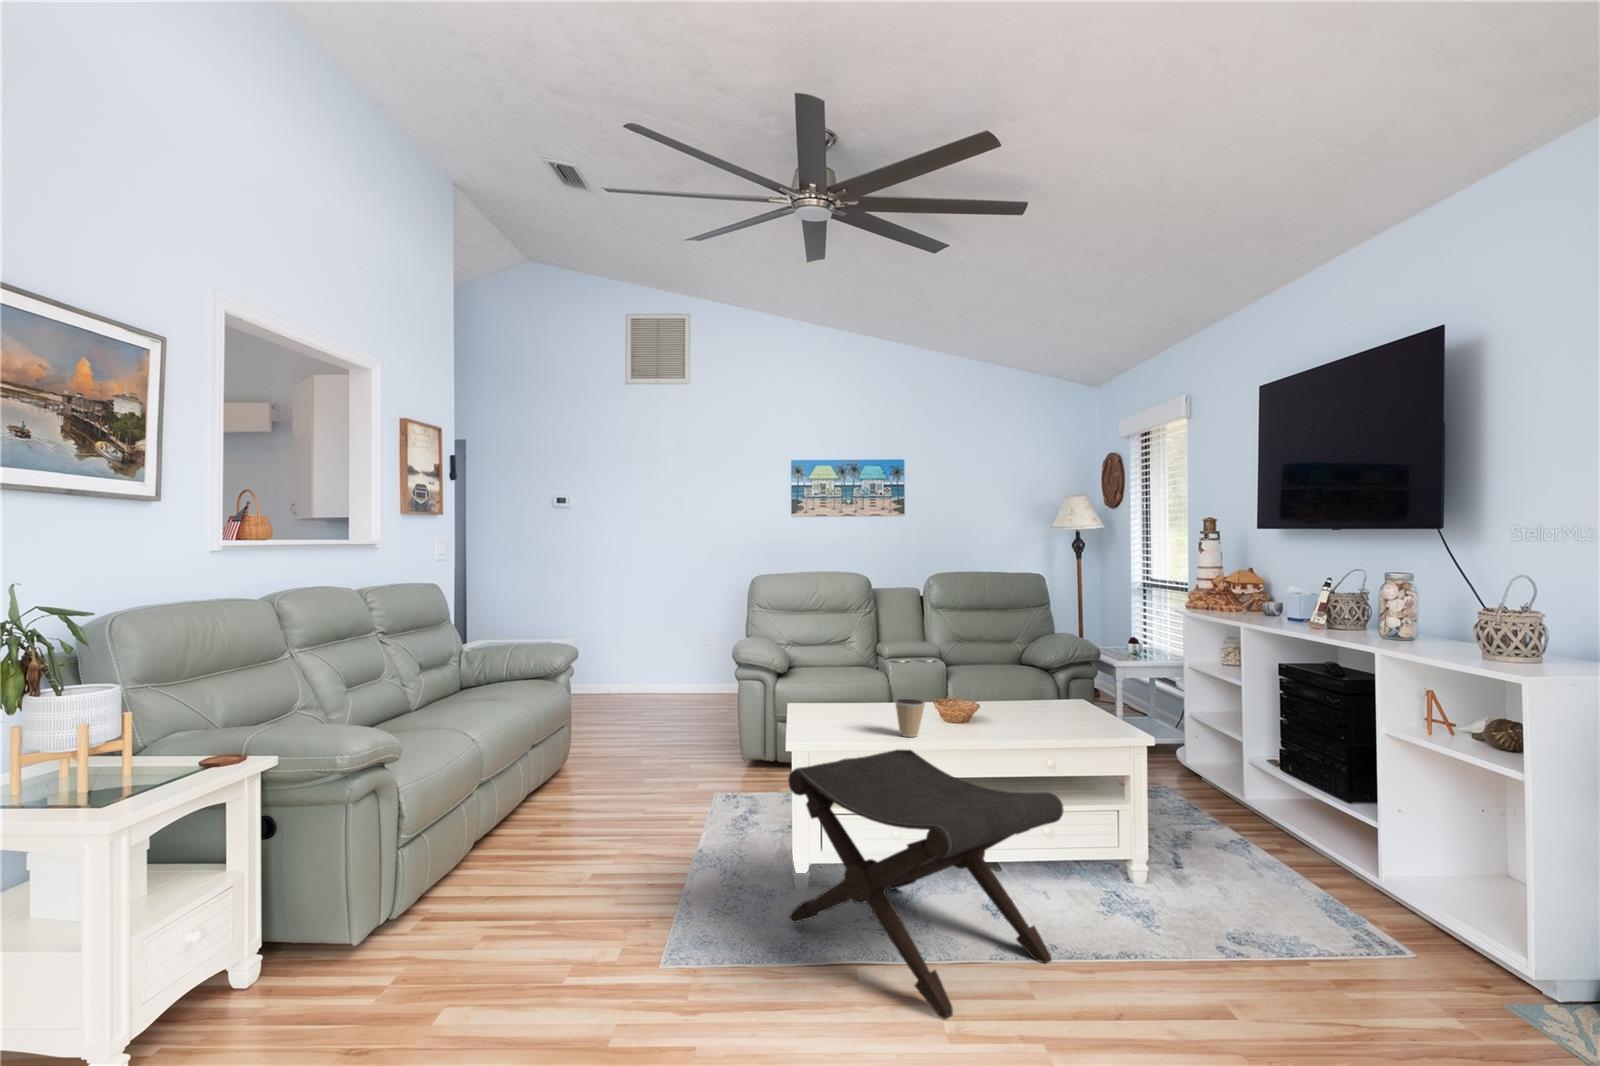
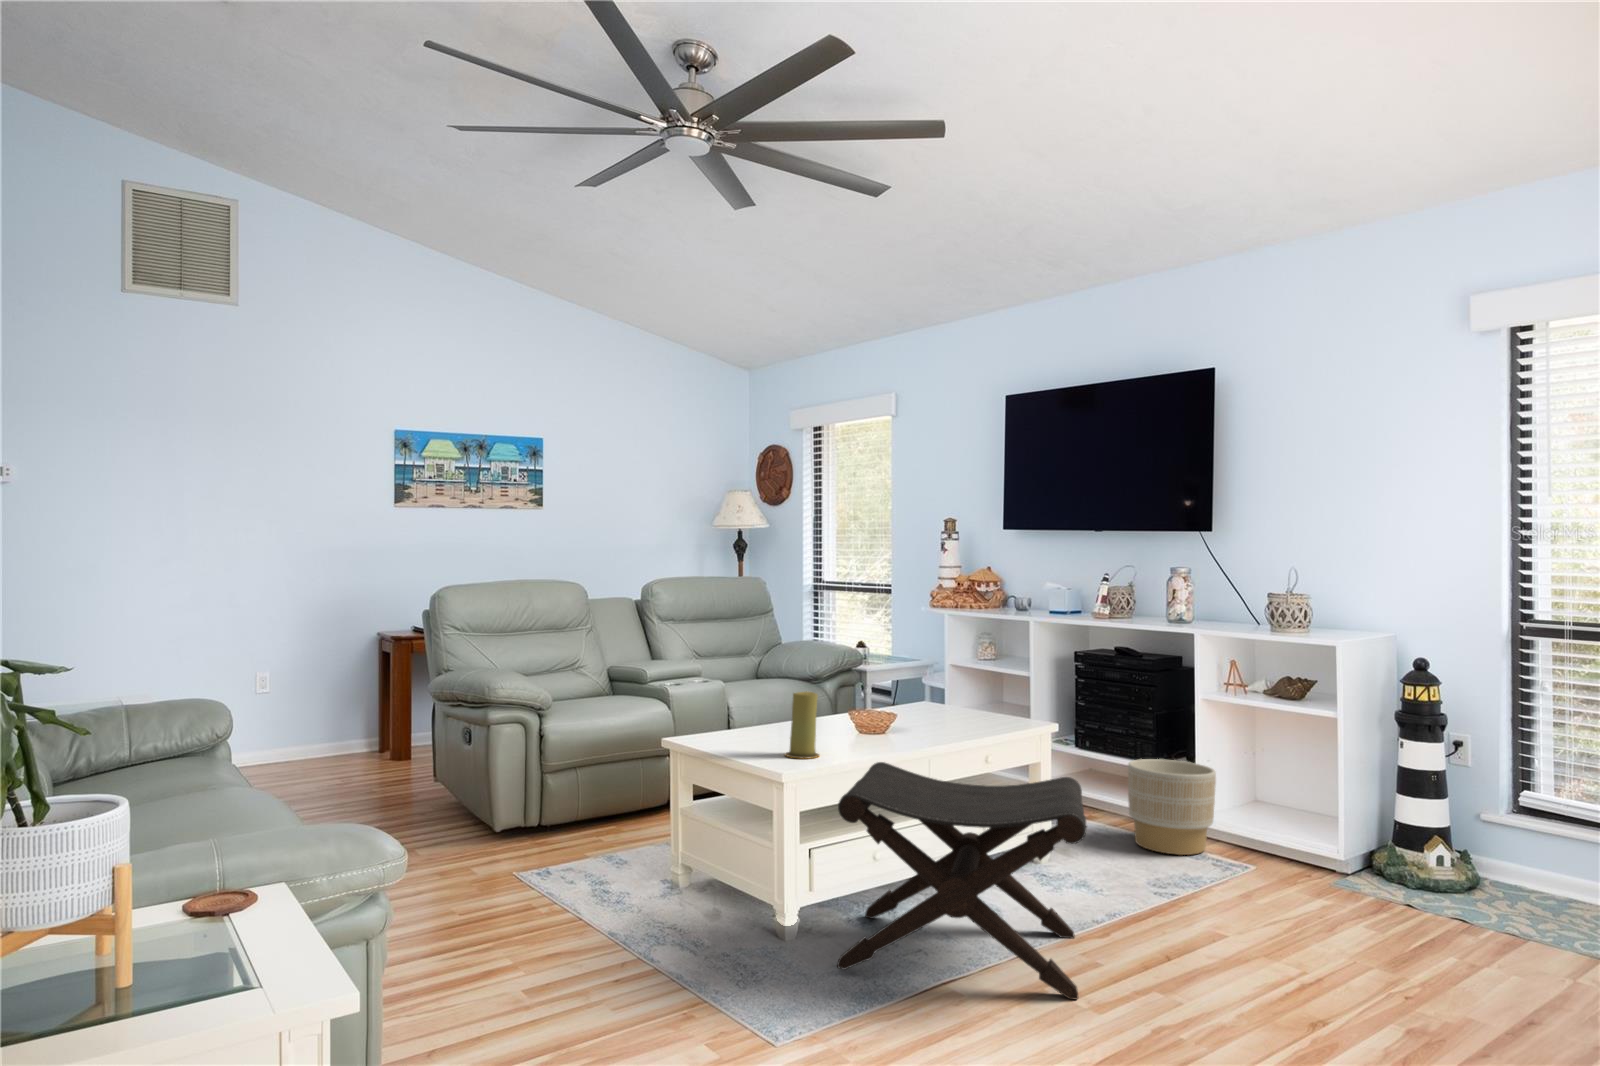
candle: none [839,676,870,736] -> present [785,691,820,759]
coffee cup: present [895,699,925,737] -> none [841,712,875,752]
planter: none [1279,796,1397,922] -> present [1128,759,1216,855]

